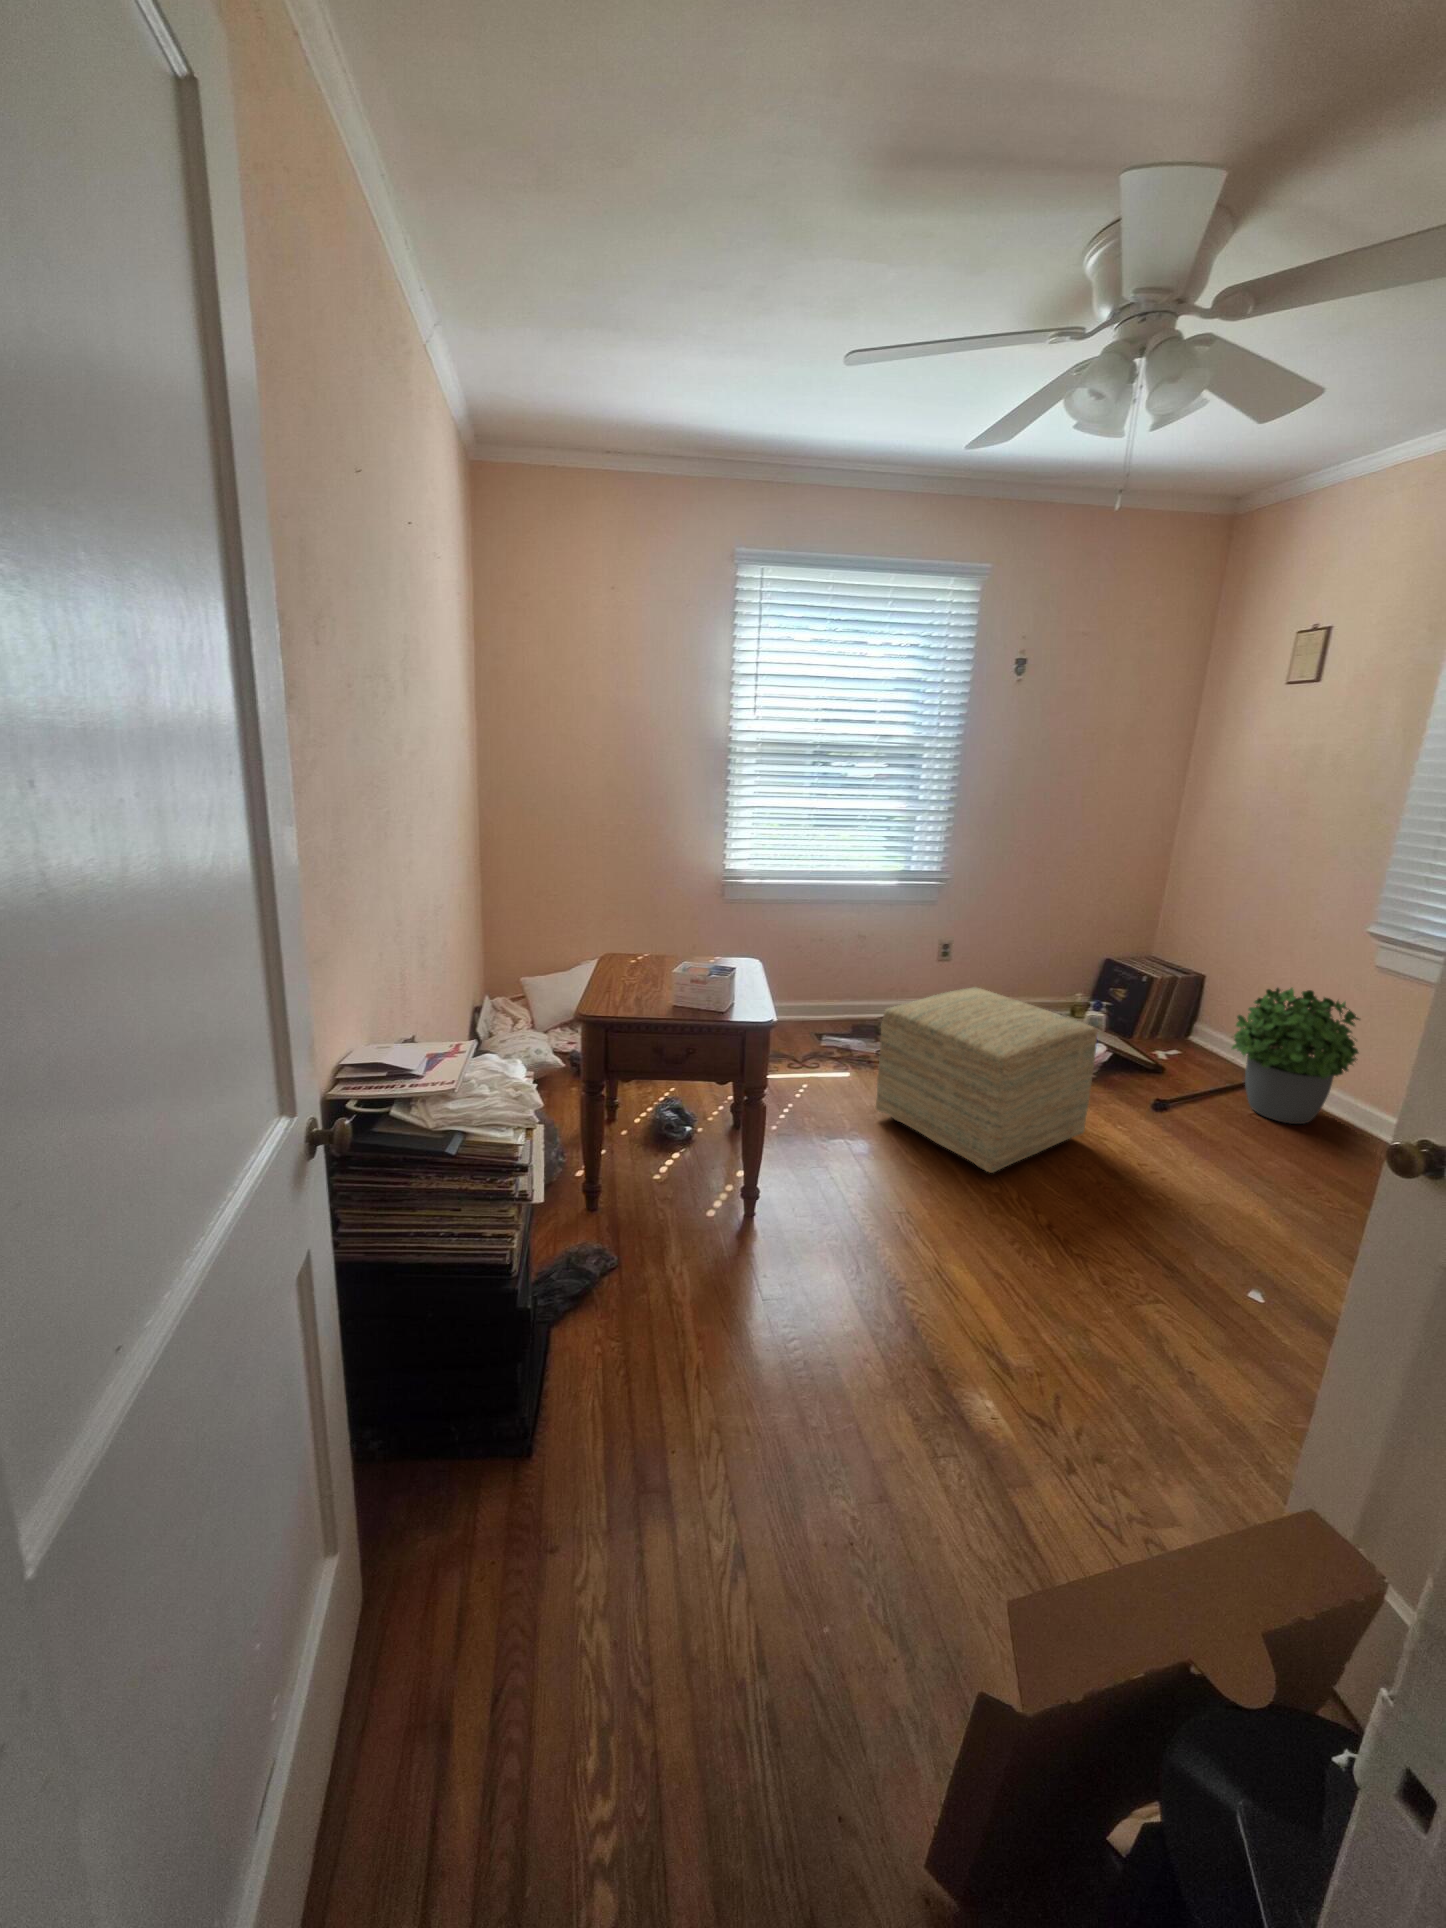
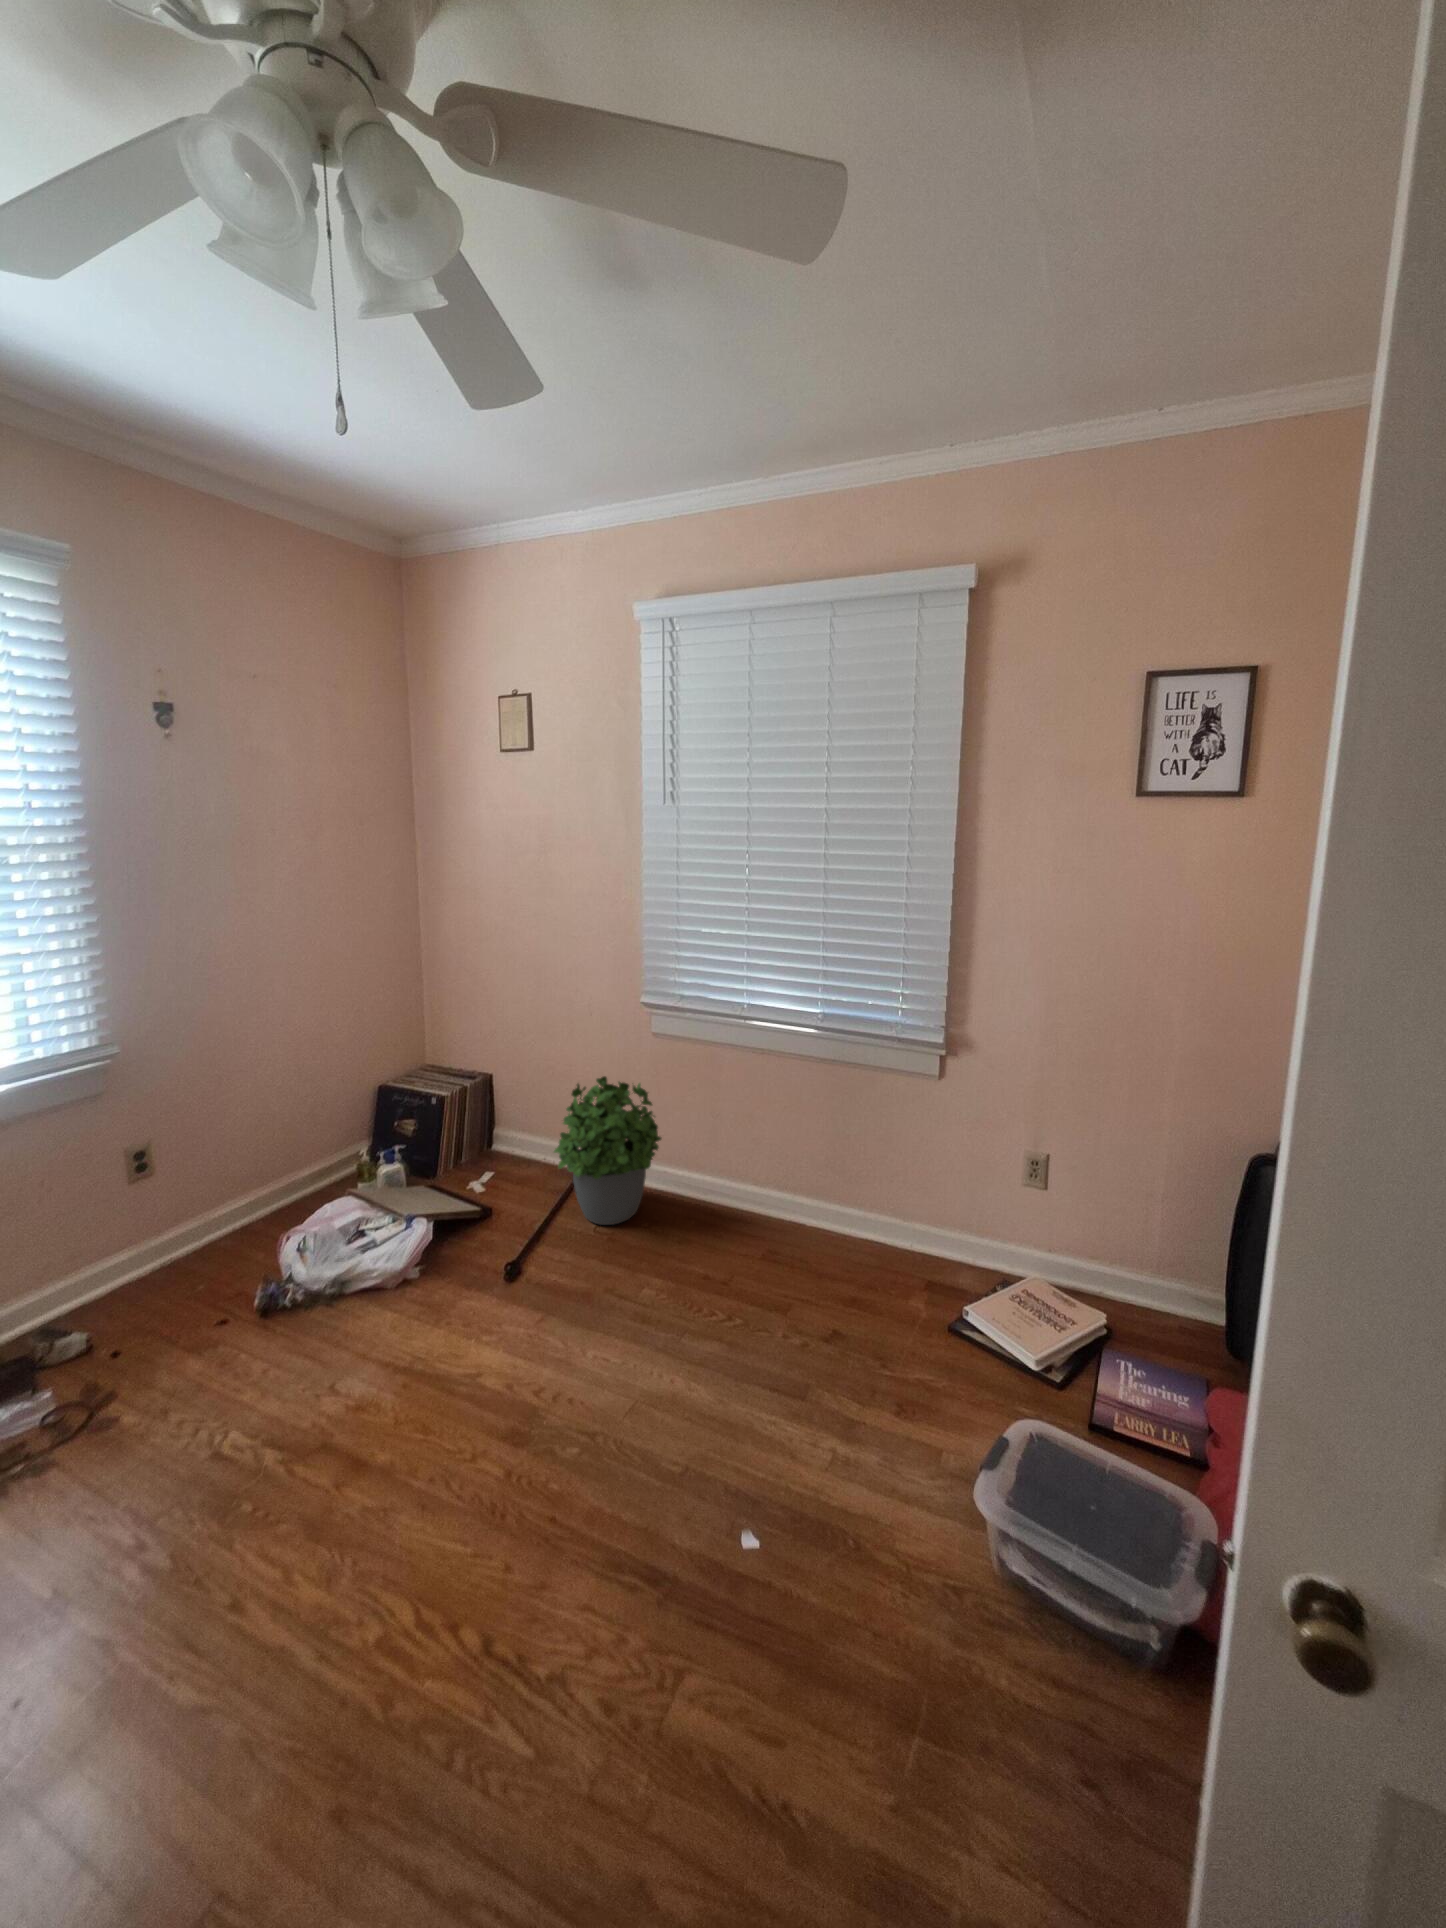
ottoman: present [876,988,1097,1173] -> none [34,1248,455,1623]

